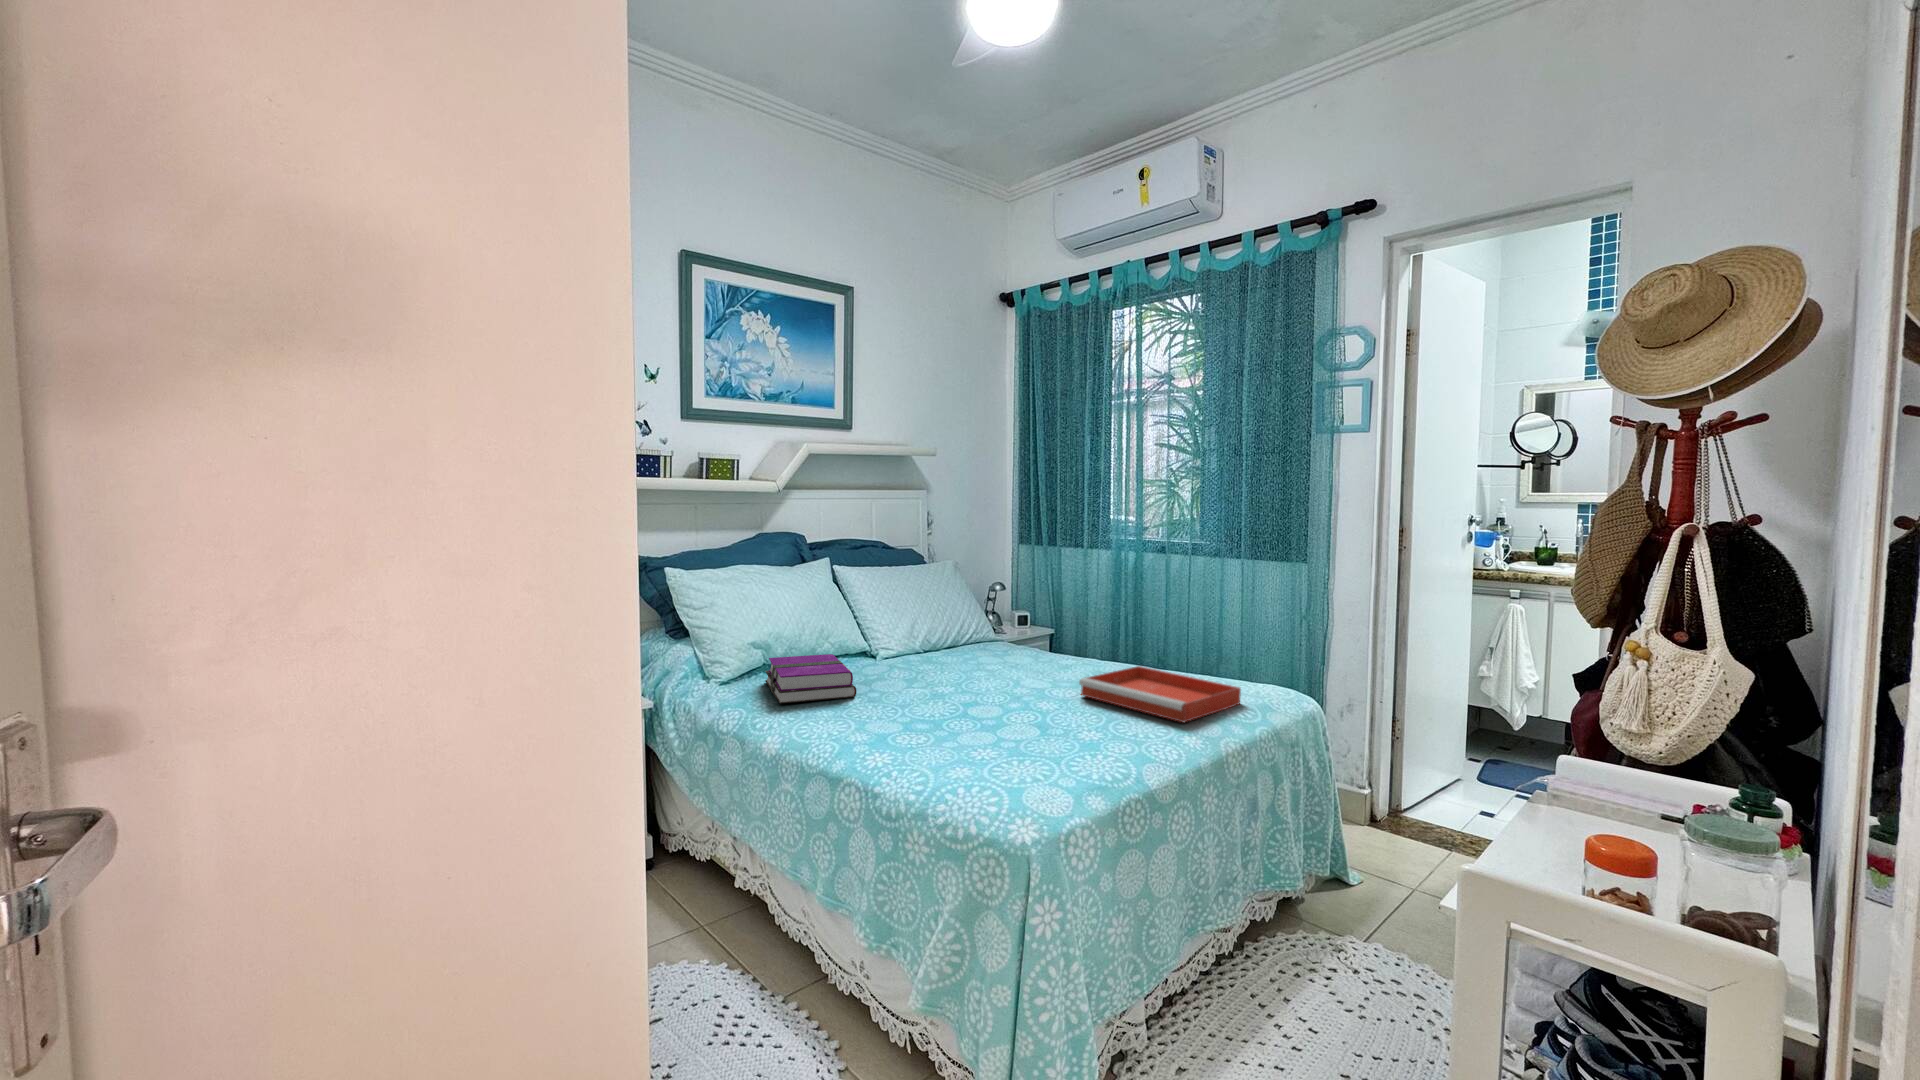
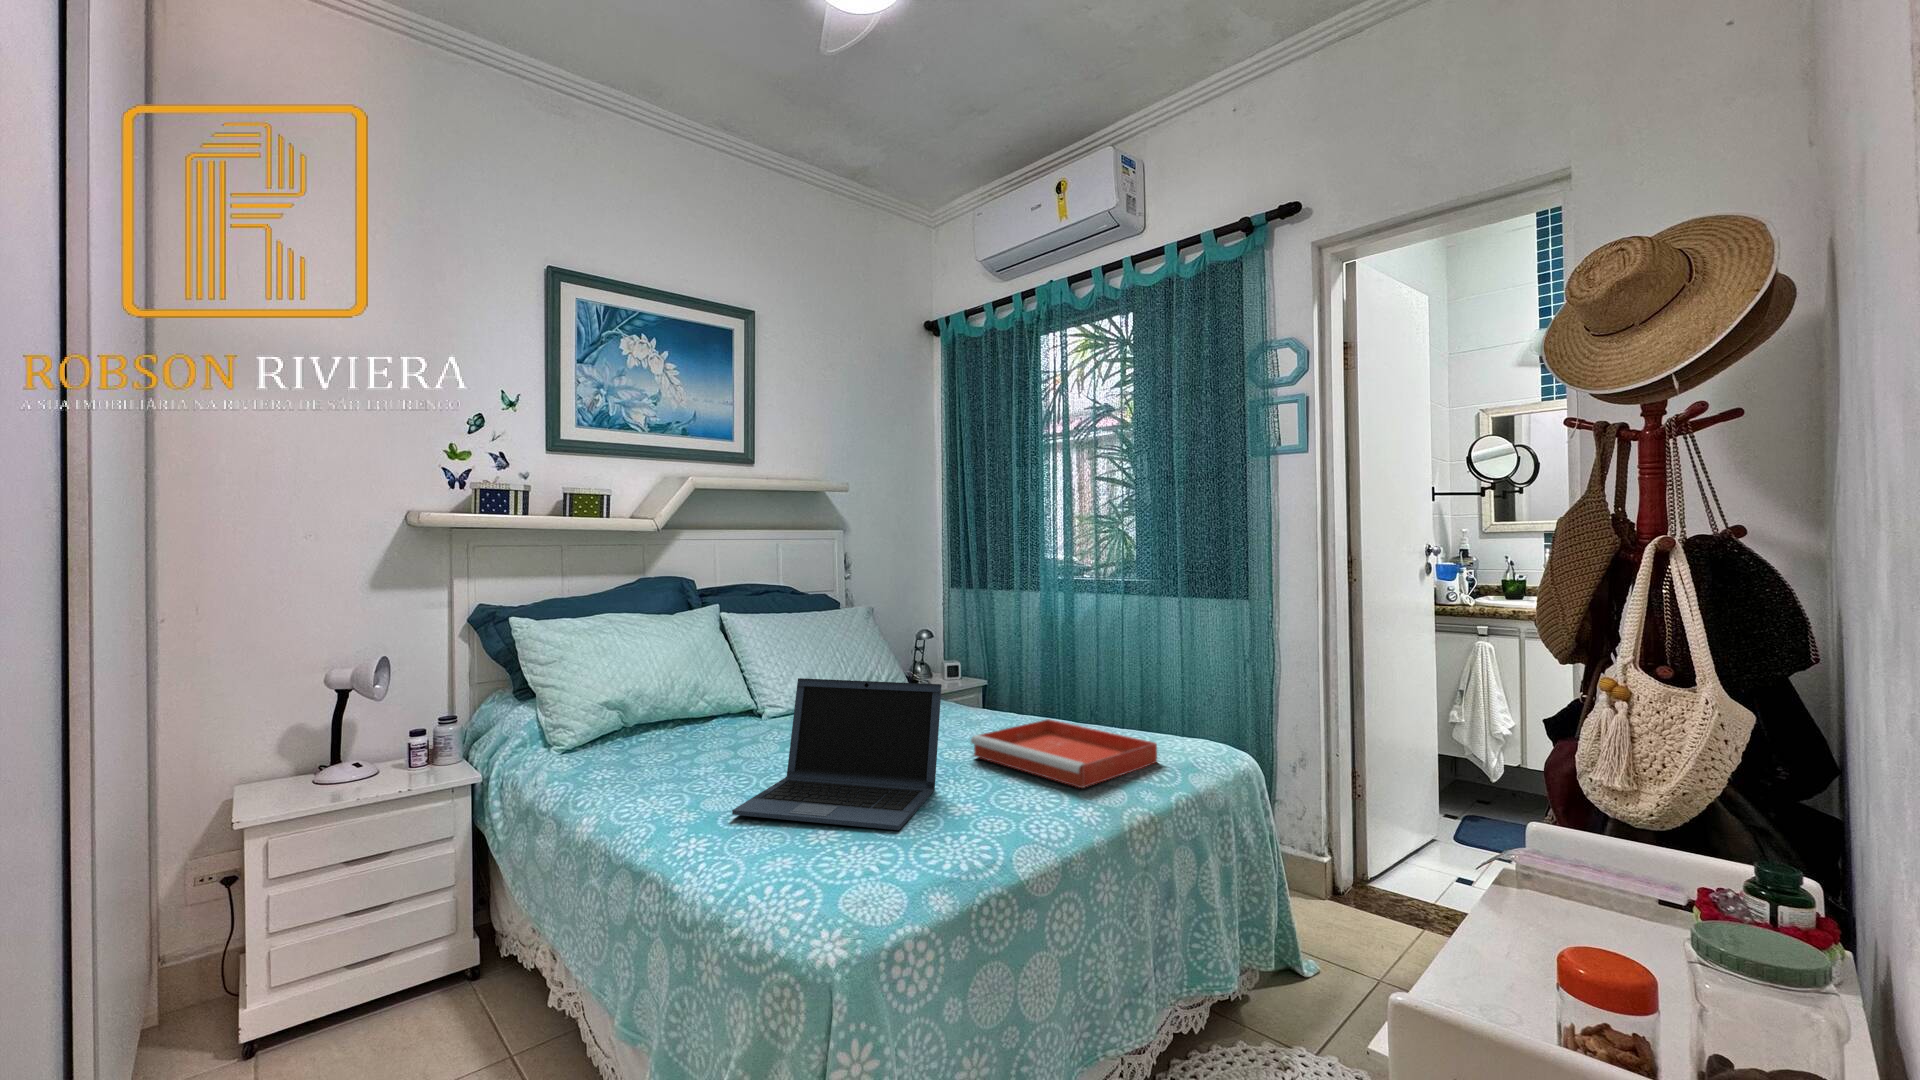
laptop: none [901,627,1063,751] -> present [732,678,942,830]
hardback book: present [765,654,856,704] -> none [613,713,711,774]

